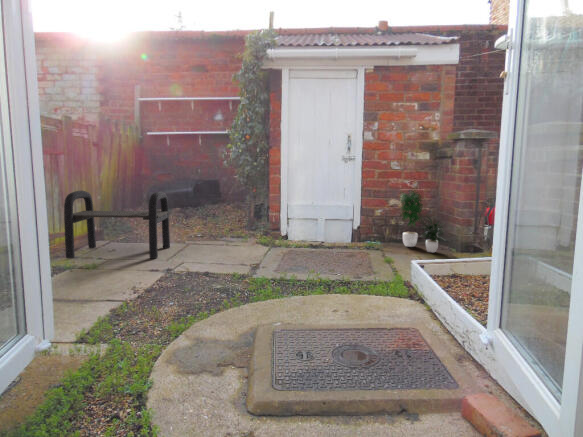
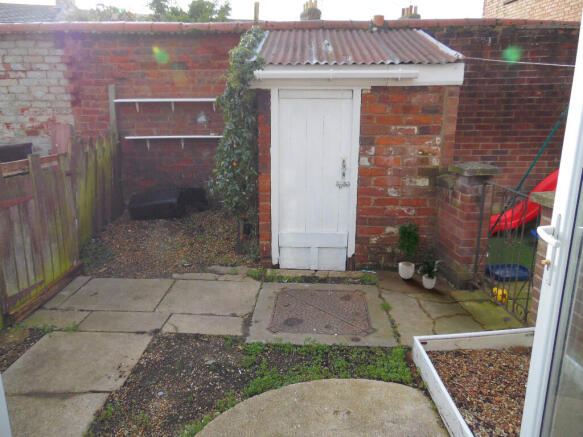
bench: present [64,191,170,259] -> none [39,232,156,311]

